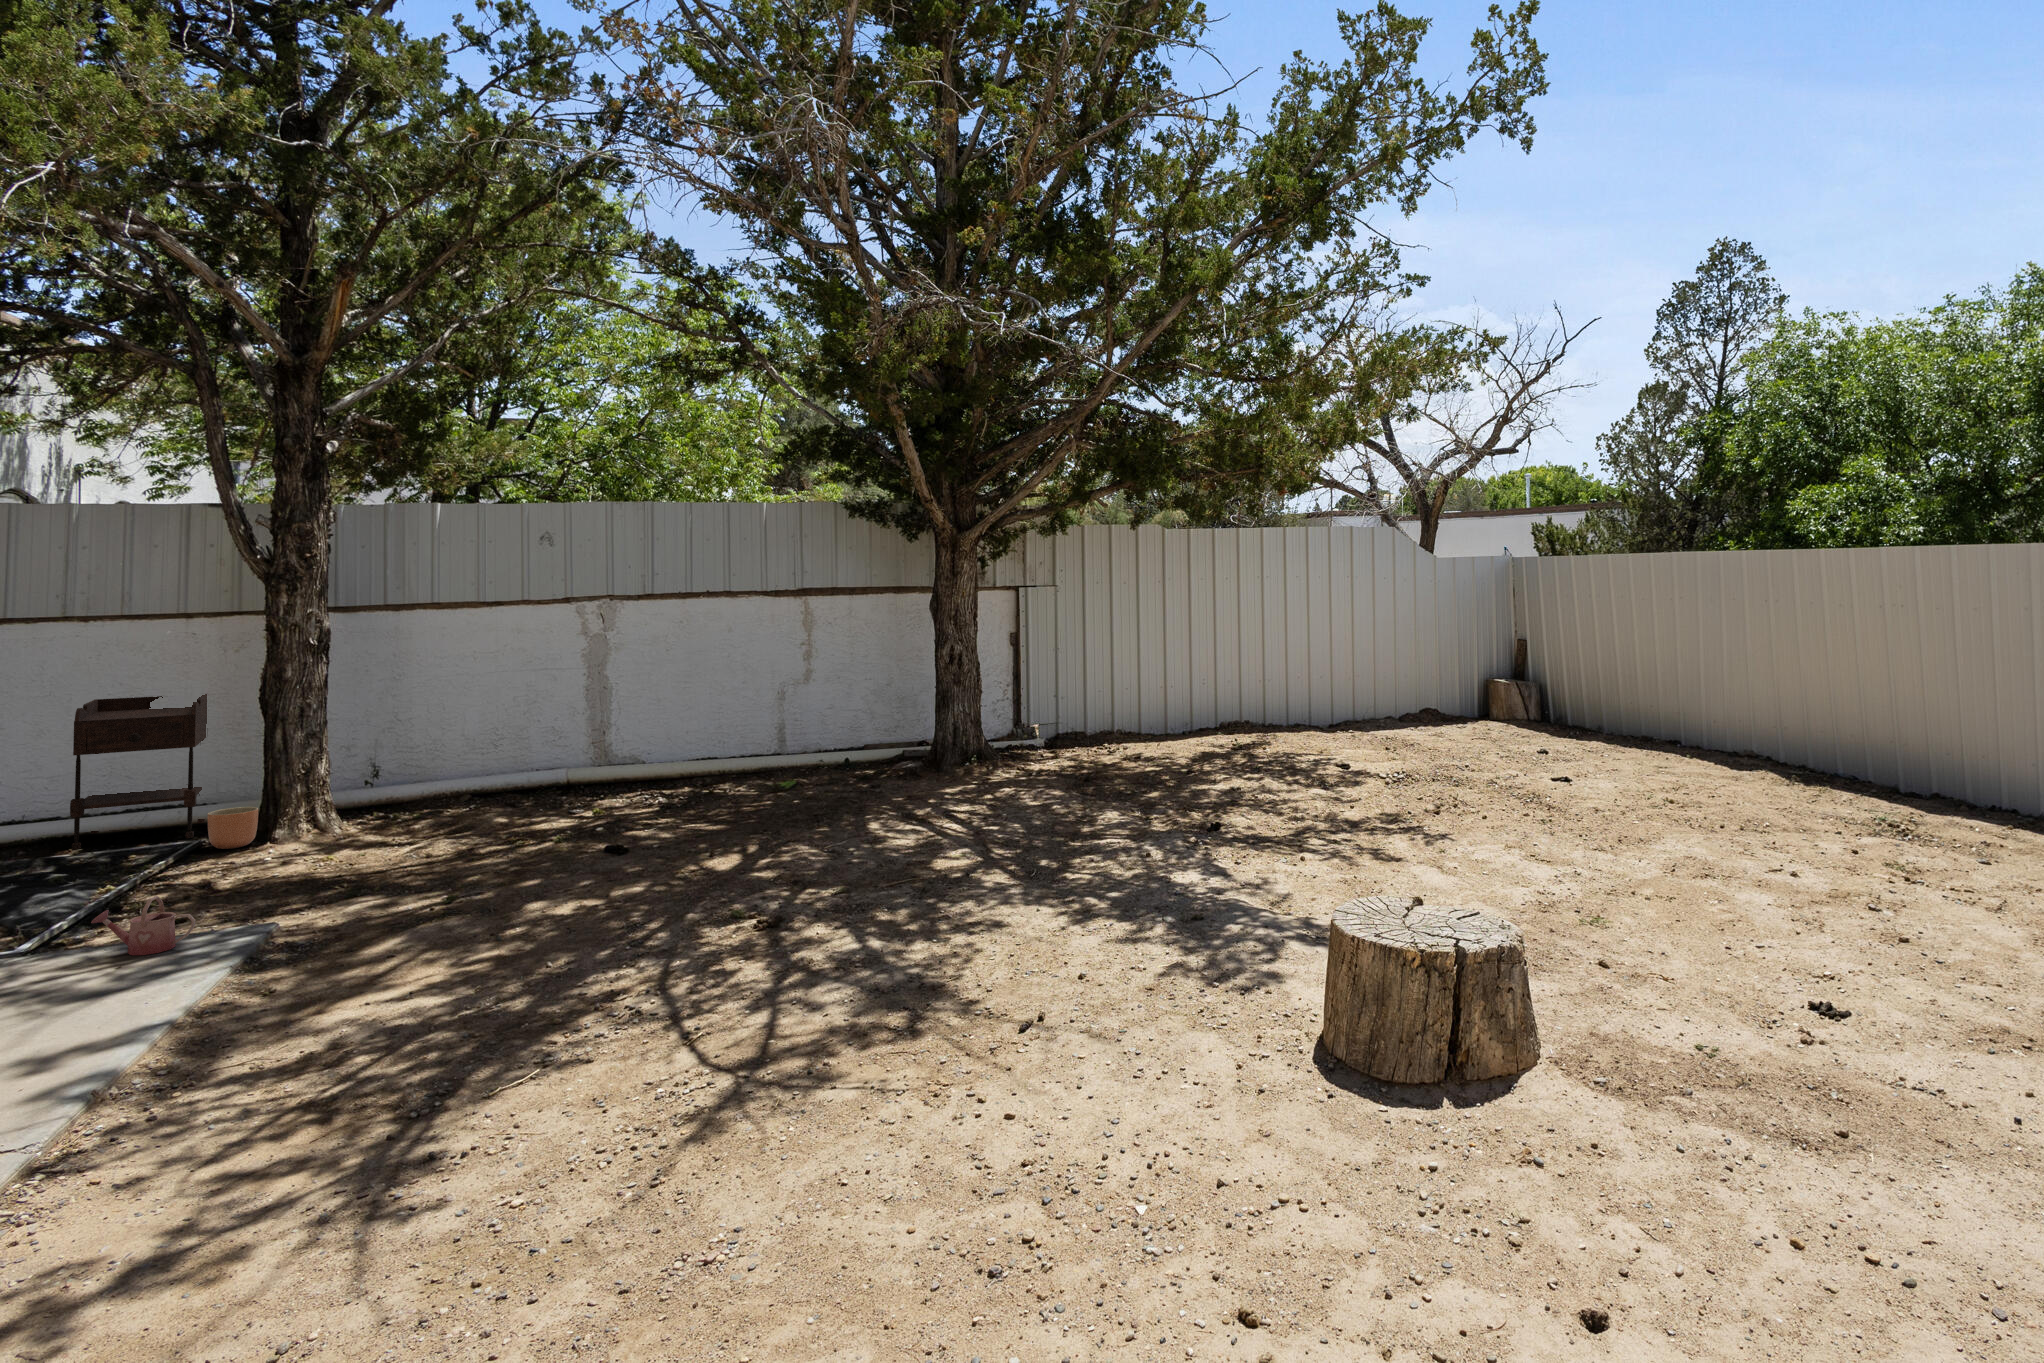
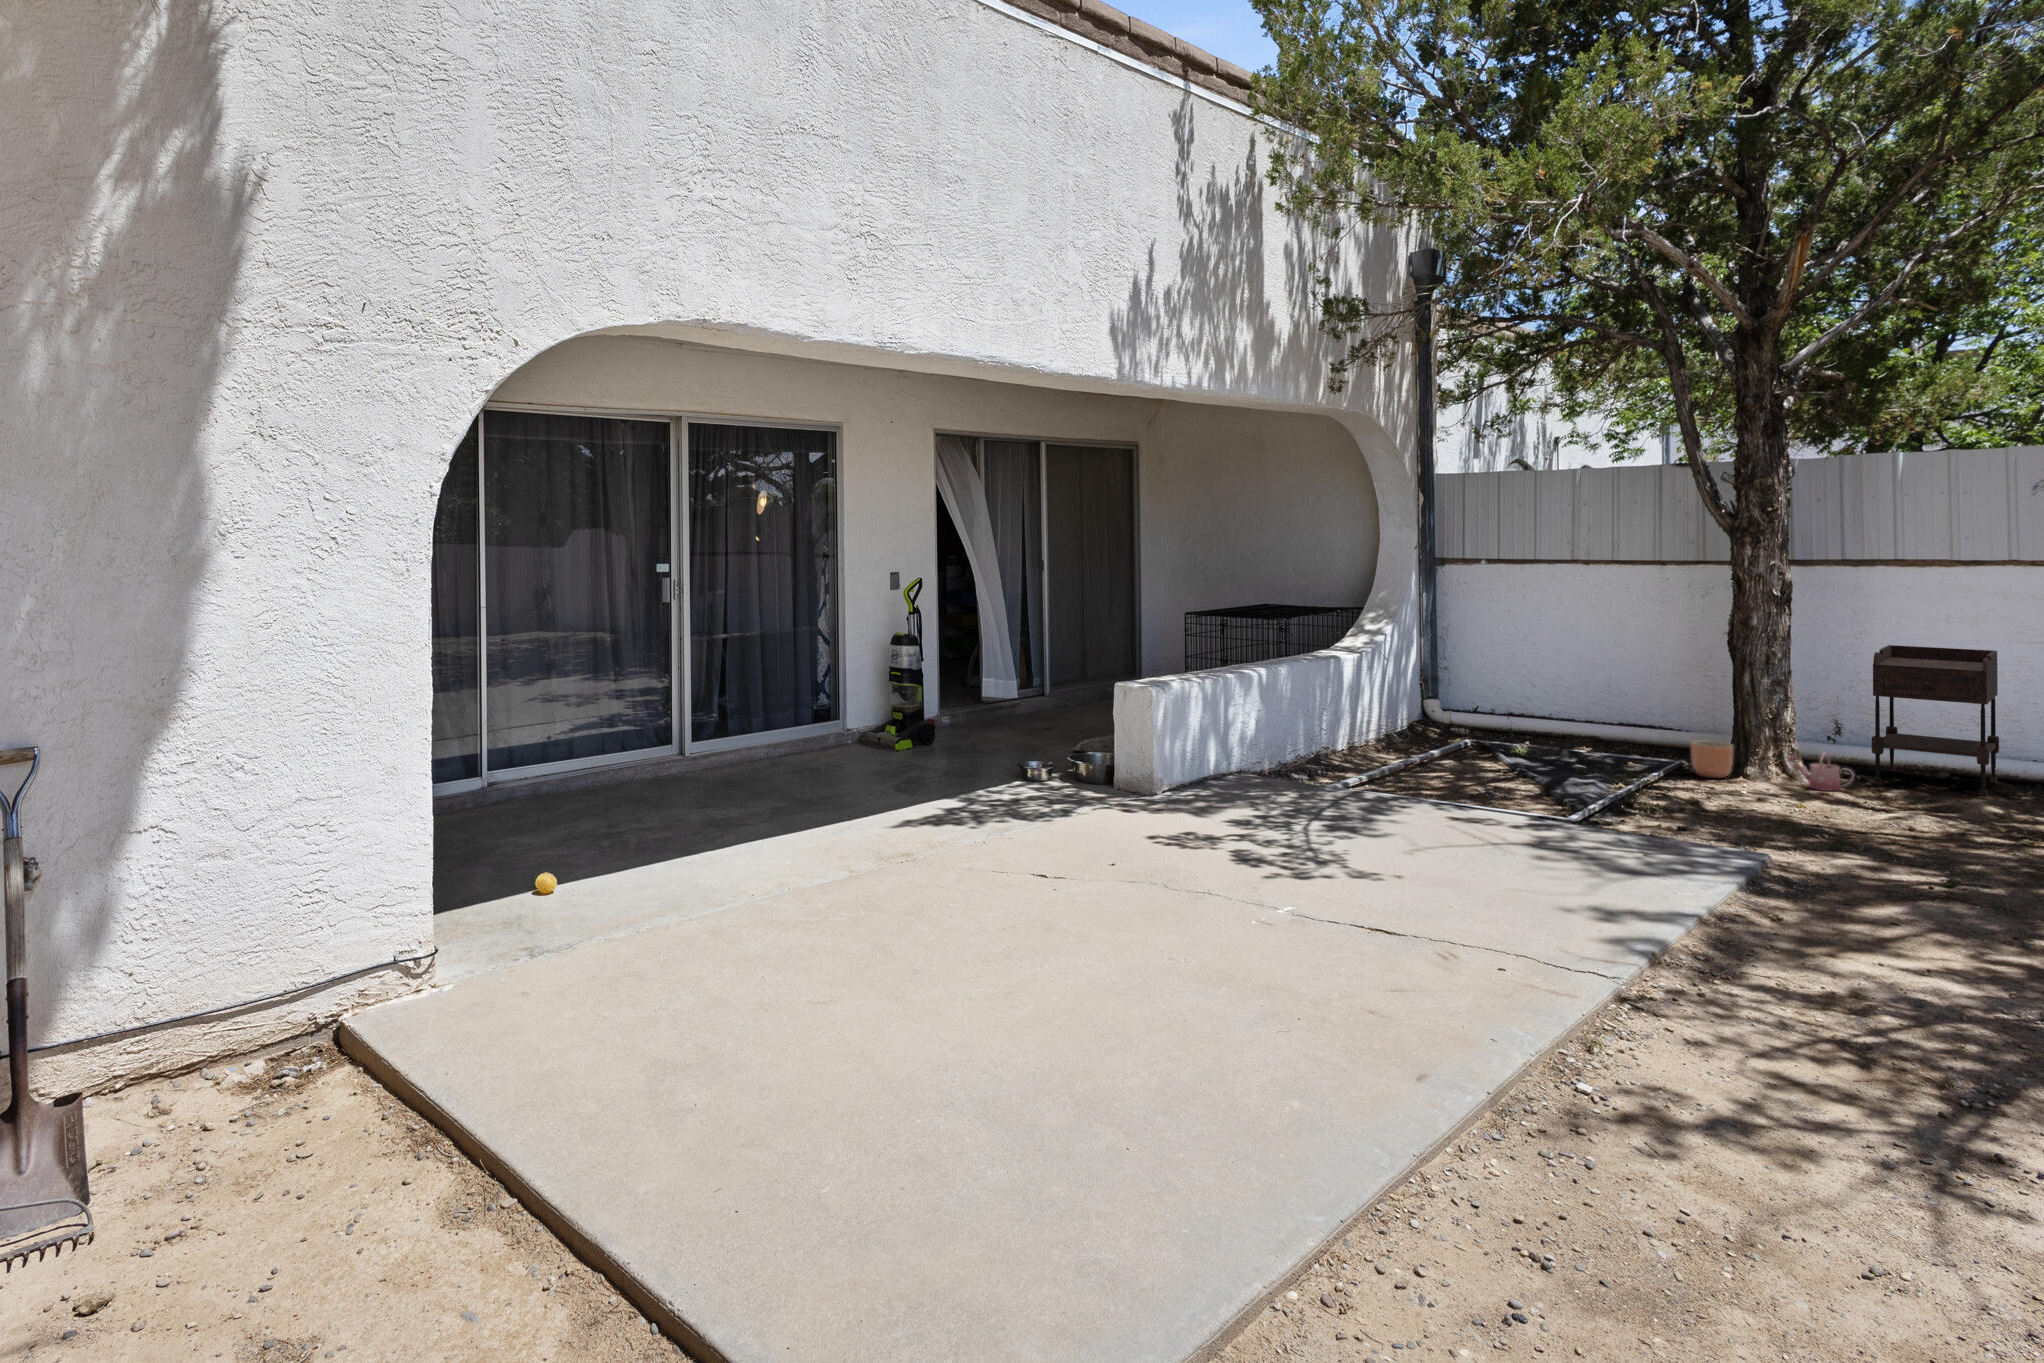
side table: present [70,694,207,849] -> present [1871,645,1999,796]
watering can: present [91,896,196,955] -> present [1787,752,1854,791]

